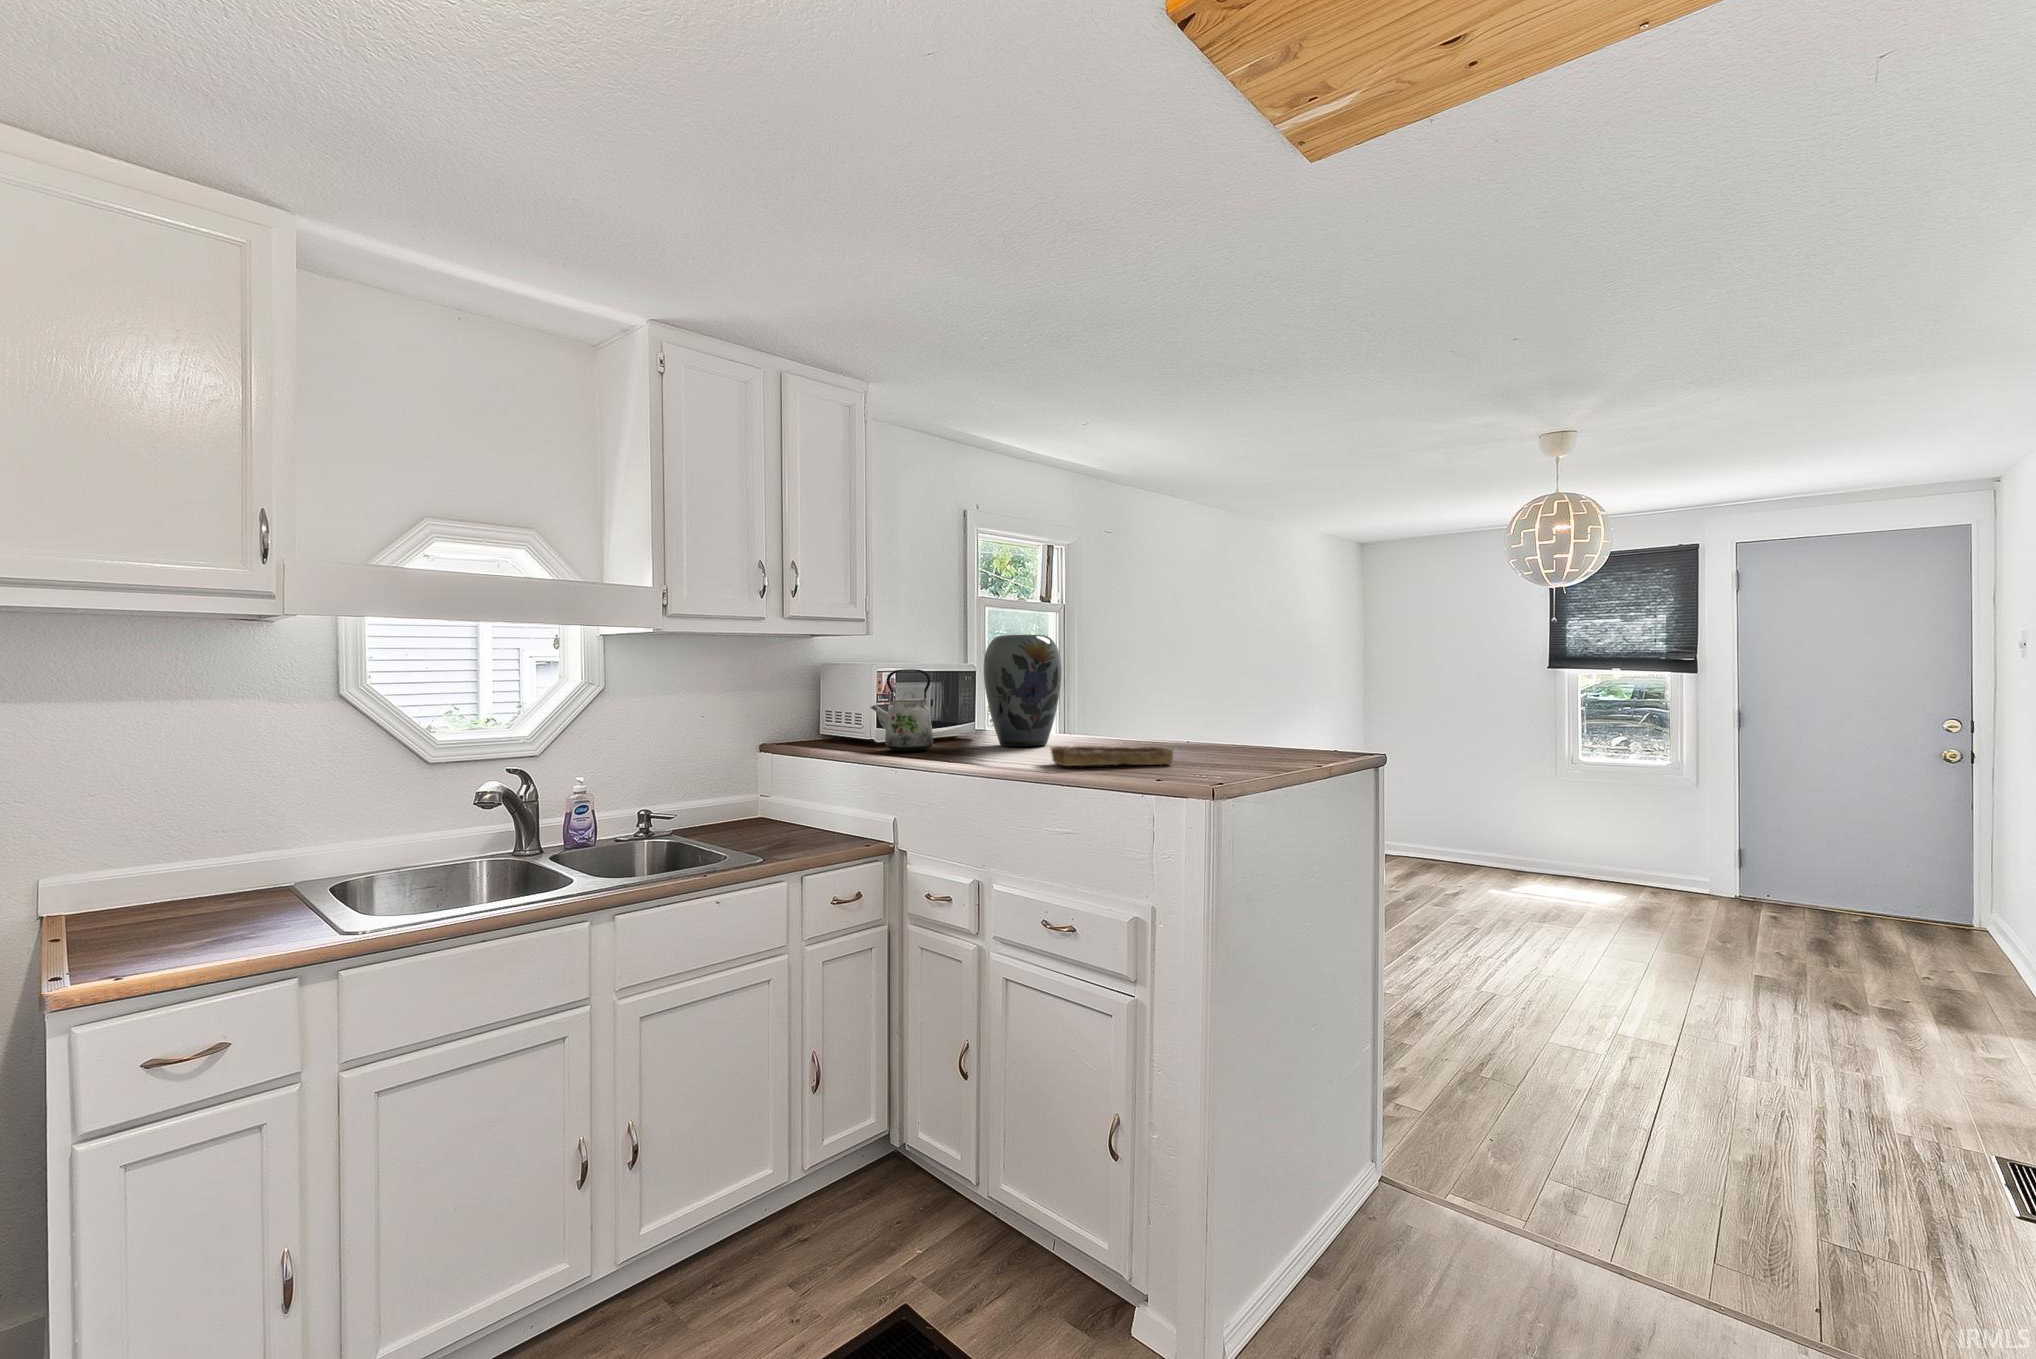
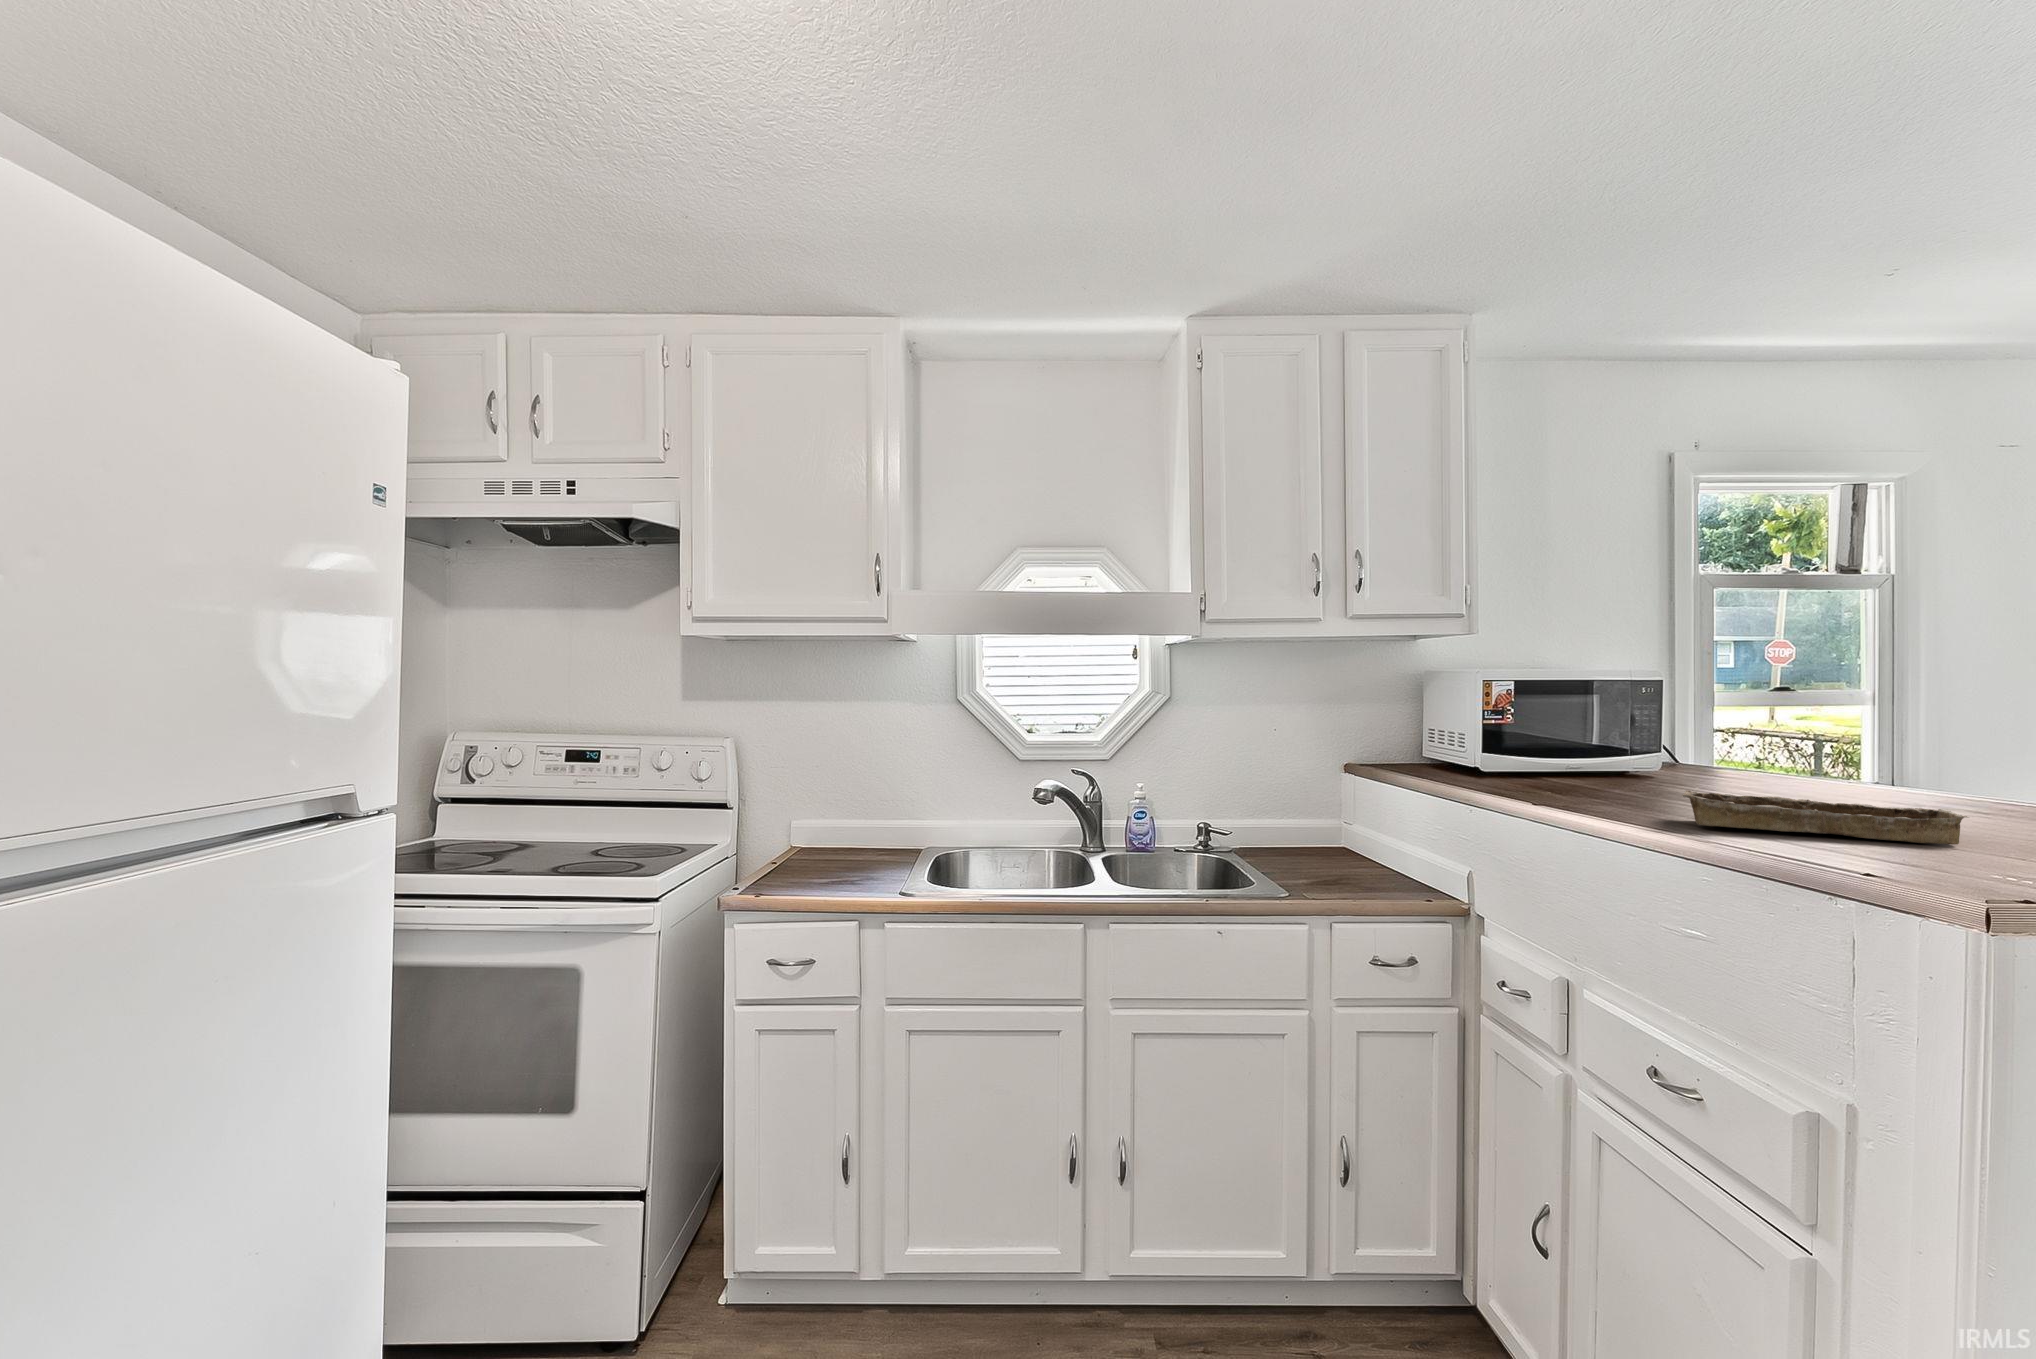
vase: present [984,635,1062,747] -> none [1640,621,1789,793]
kettle: present [871,669,933,751] -> none [1464,676,1551,785]

